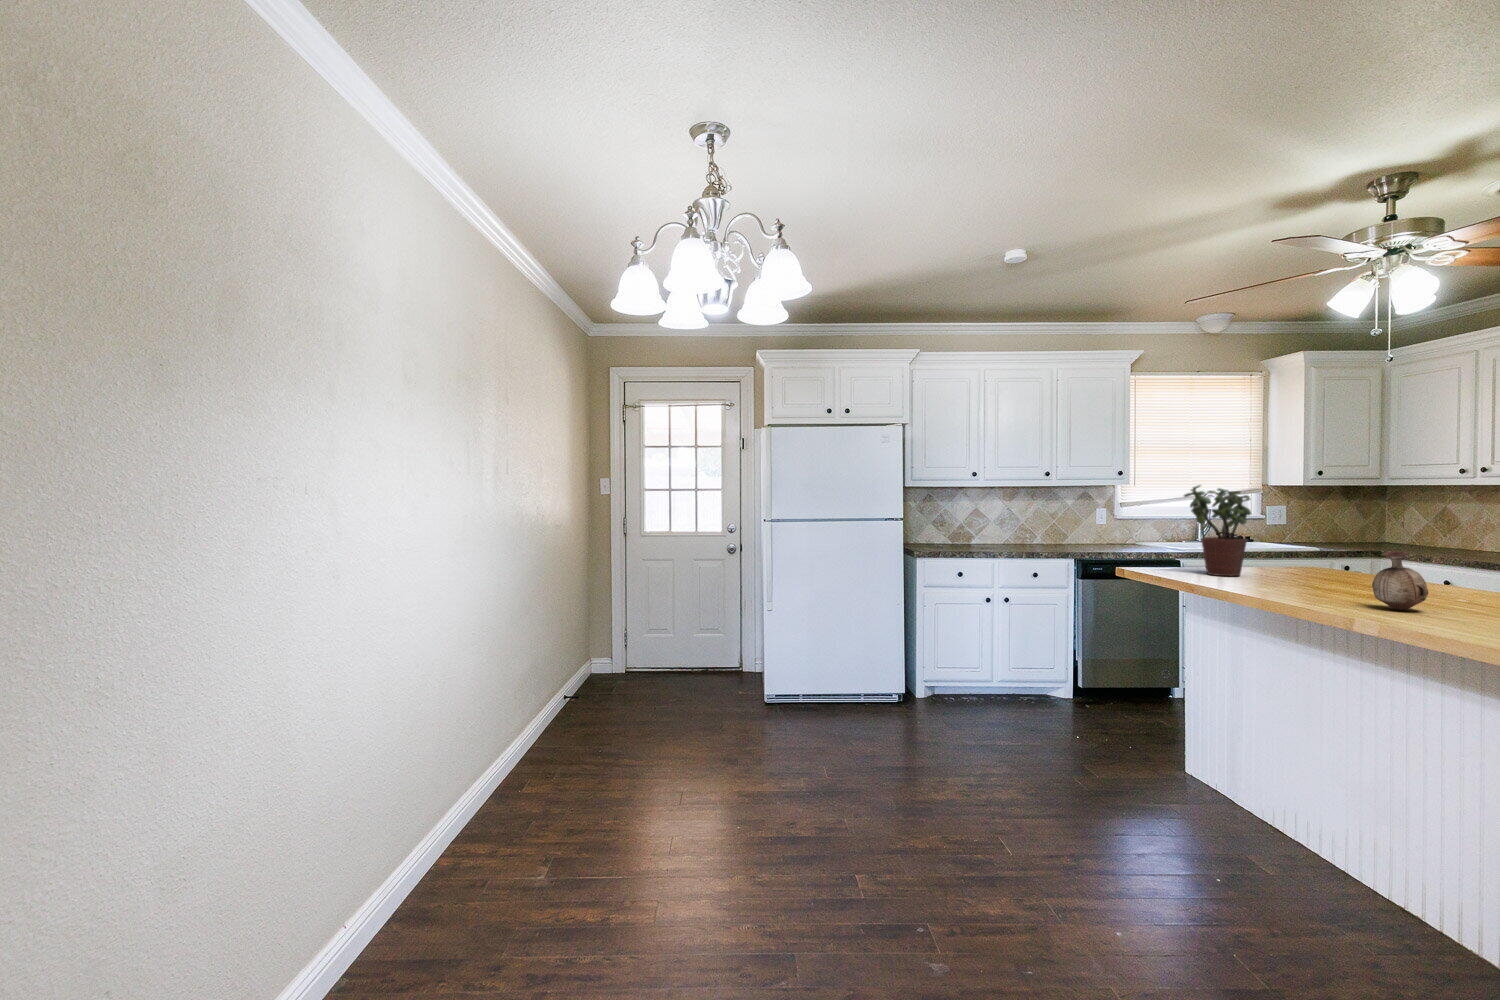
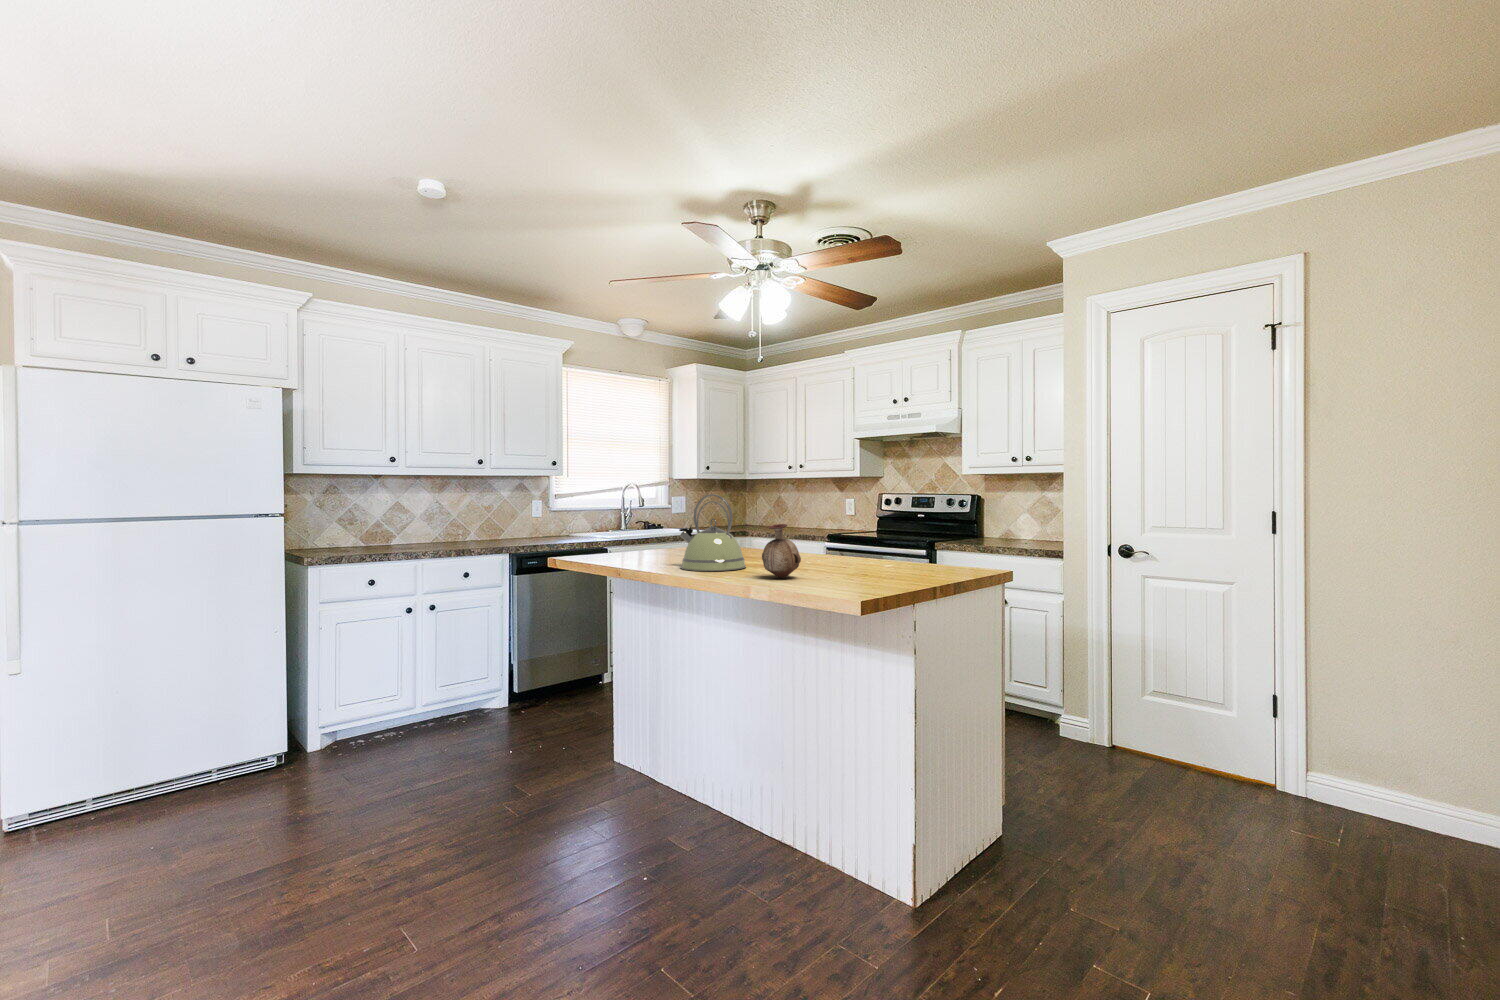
potted plant: present [1184,485,1251,576] -> none [608,468,666,560]
kettle: none [1266,515,1354,596] -> present [679,494,746,571]

